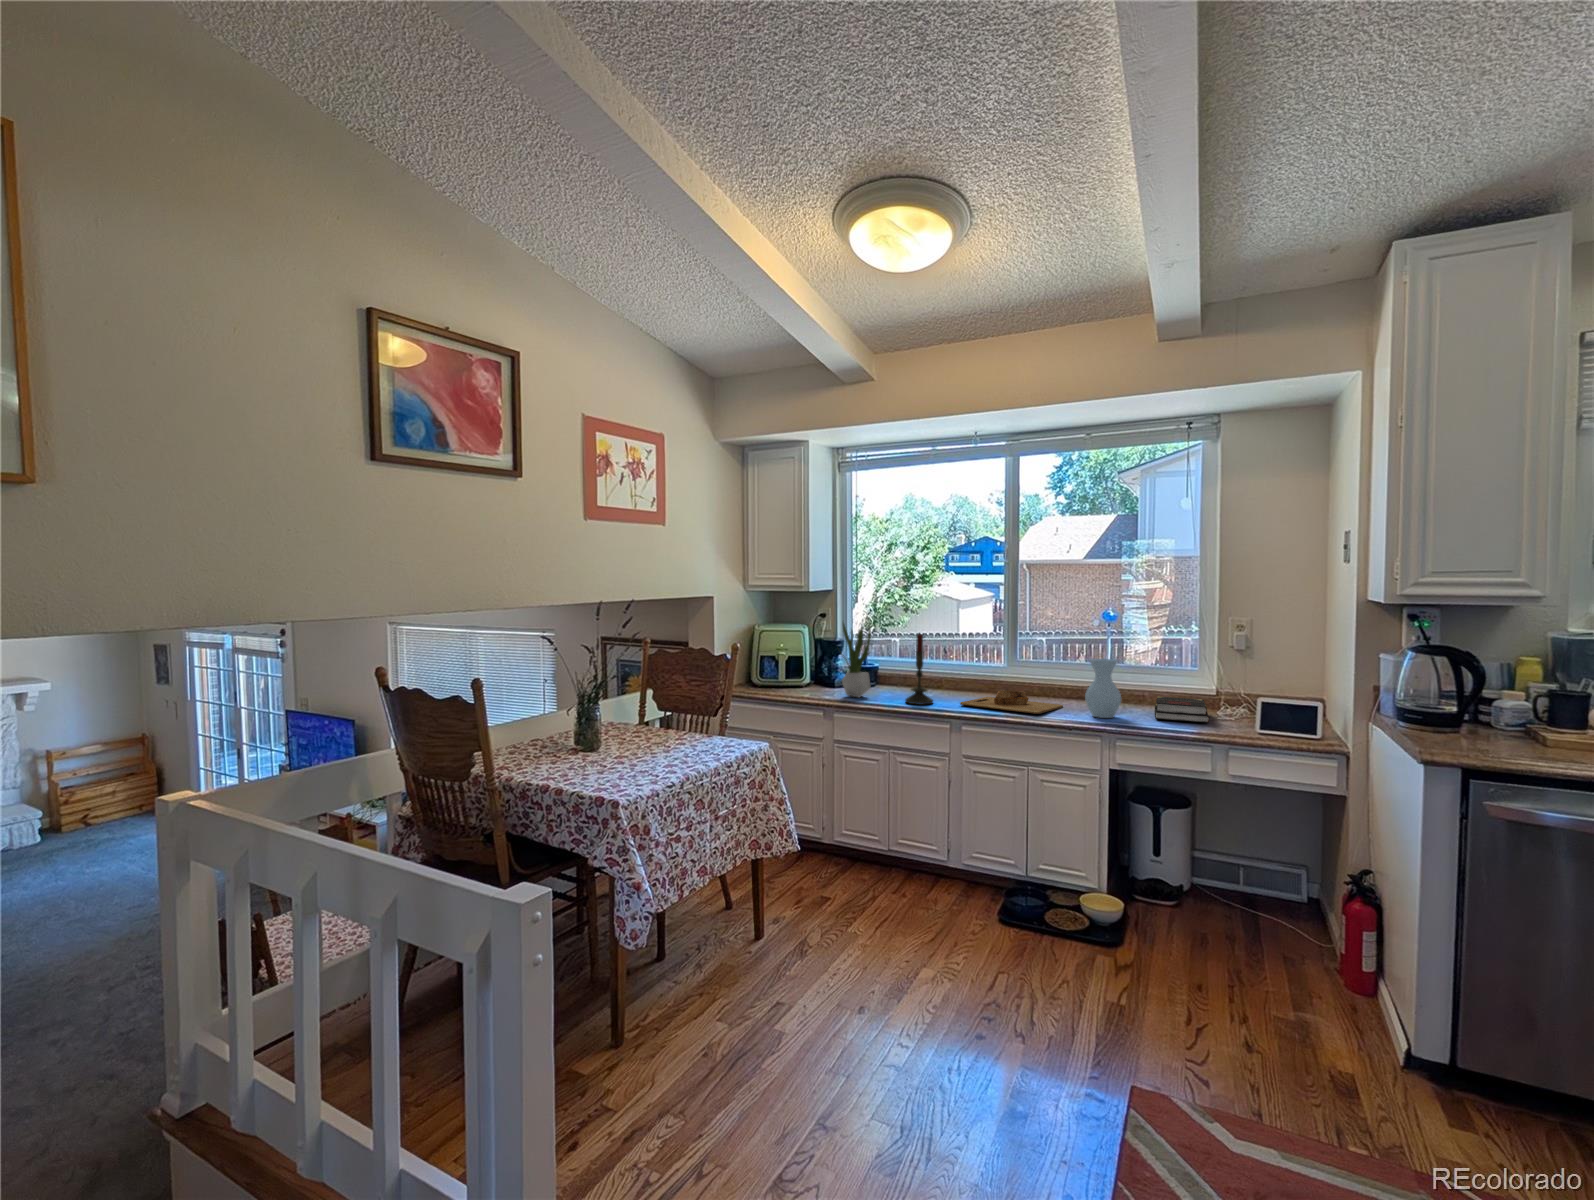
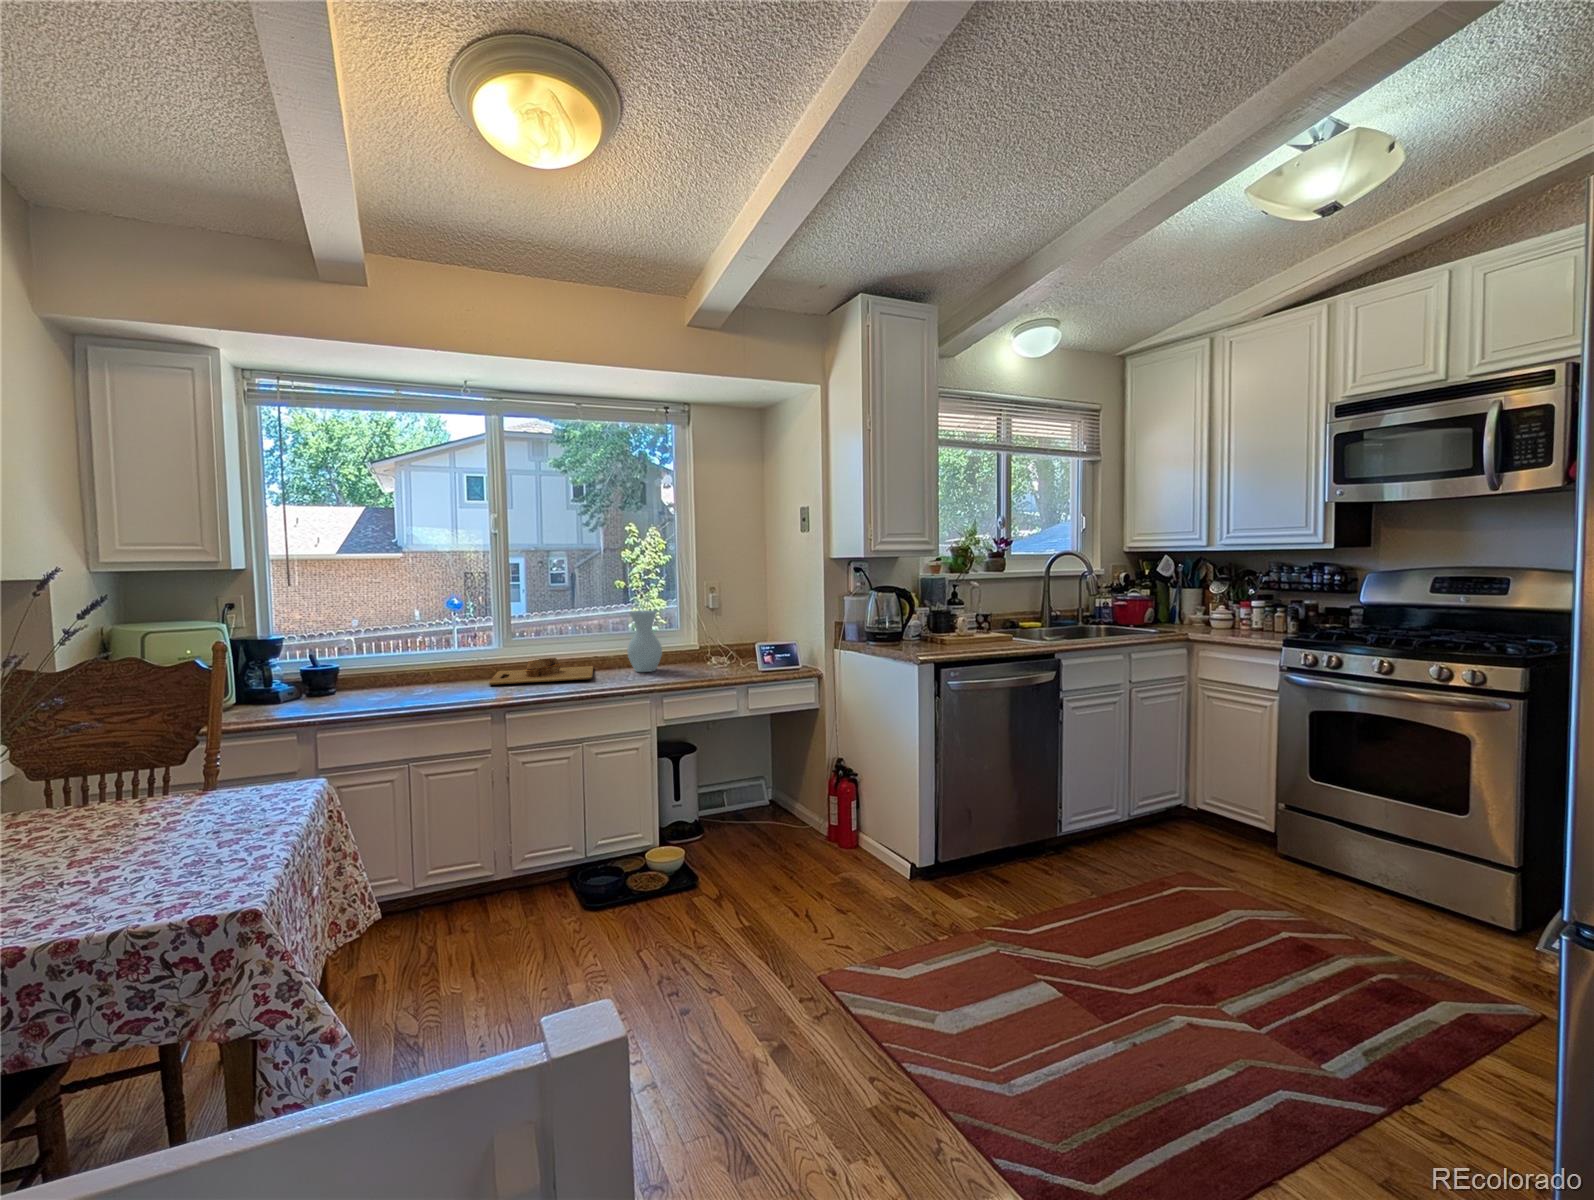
potted plant: present [842,623,871,697] -> none [295,590,352,701]
candle: present [905,634,933,705] -> none [414,599,453,695]
book: present [1155,697,1209,723] -> none [672,640,733,664]

